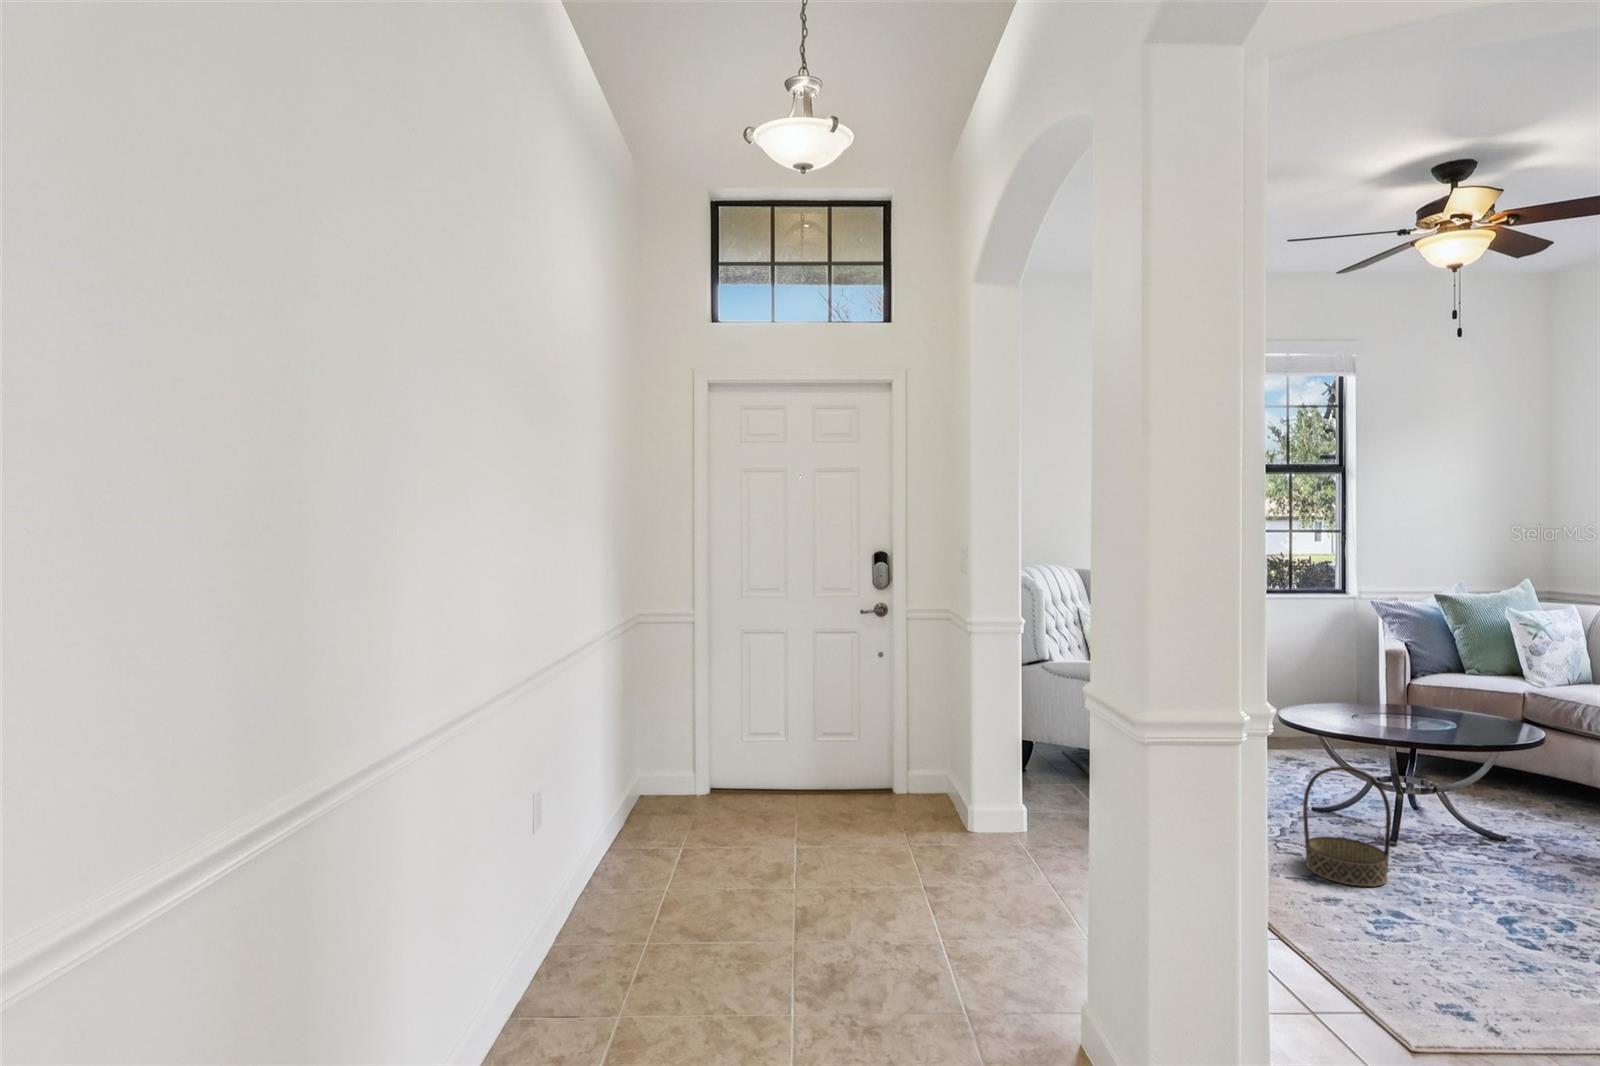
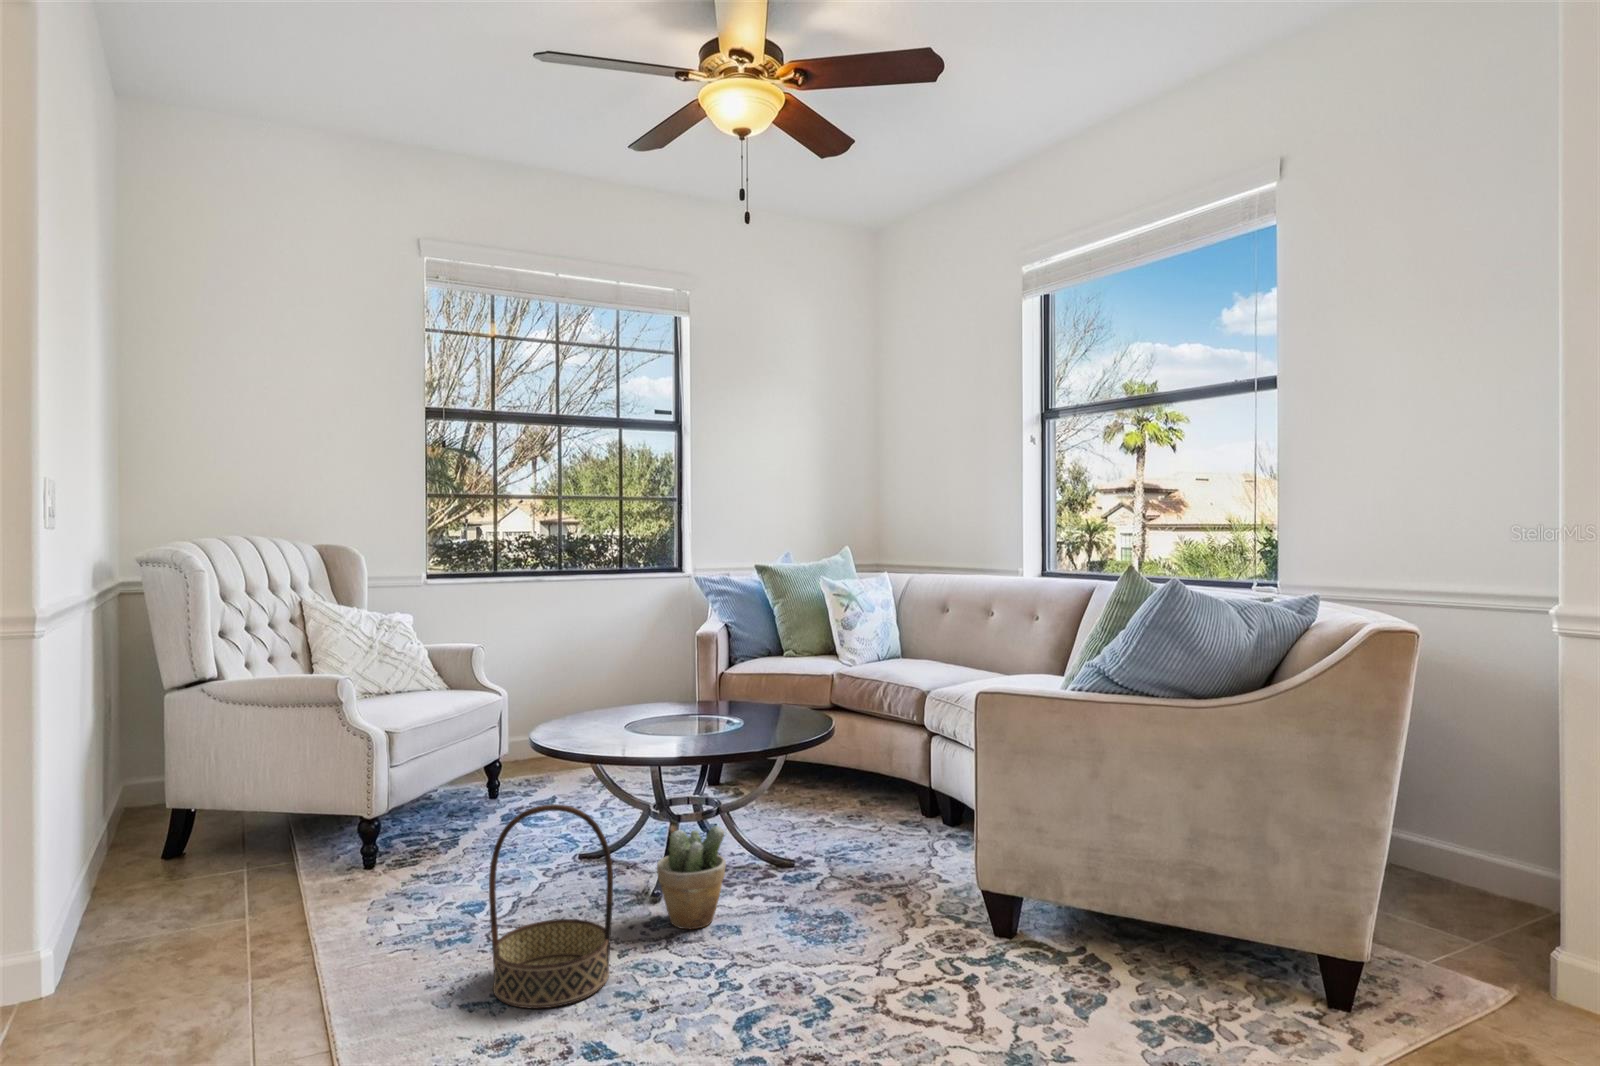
potted plant: none [1404,797,1462,865] -> present [657,826,726,929]

